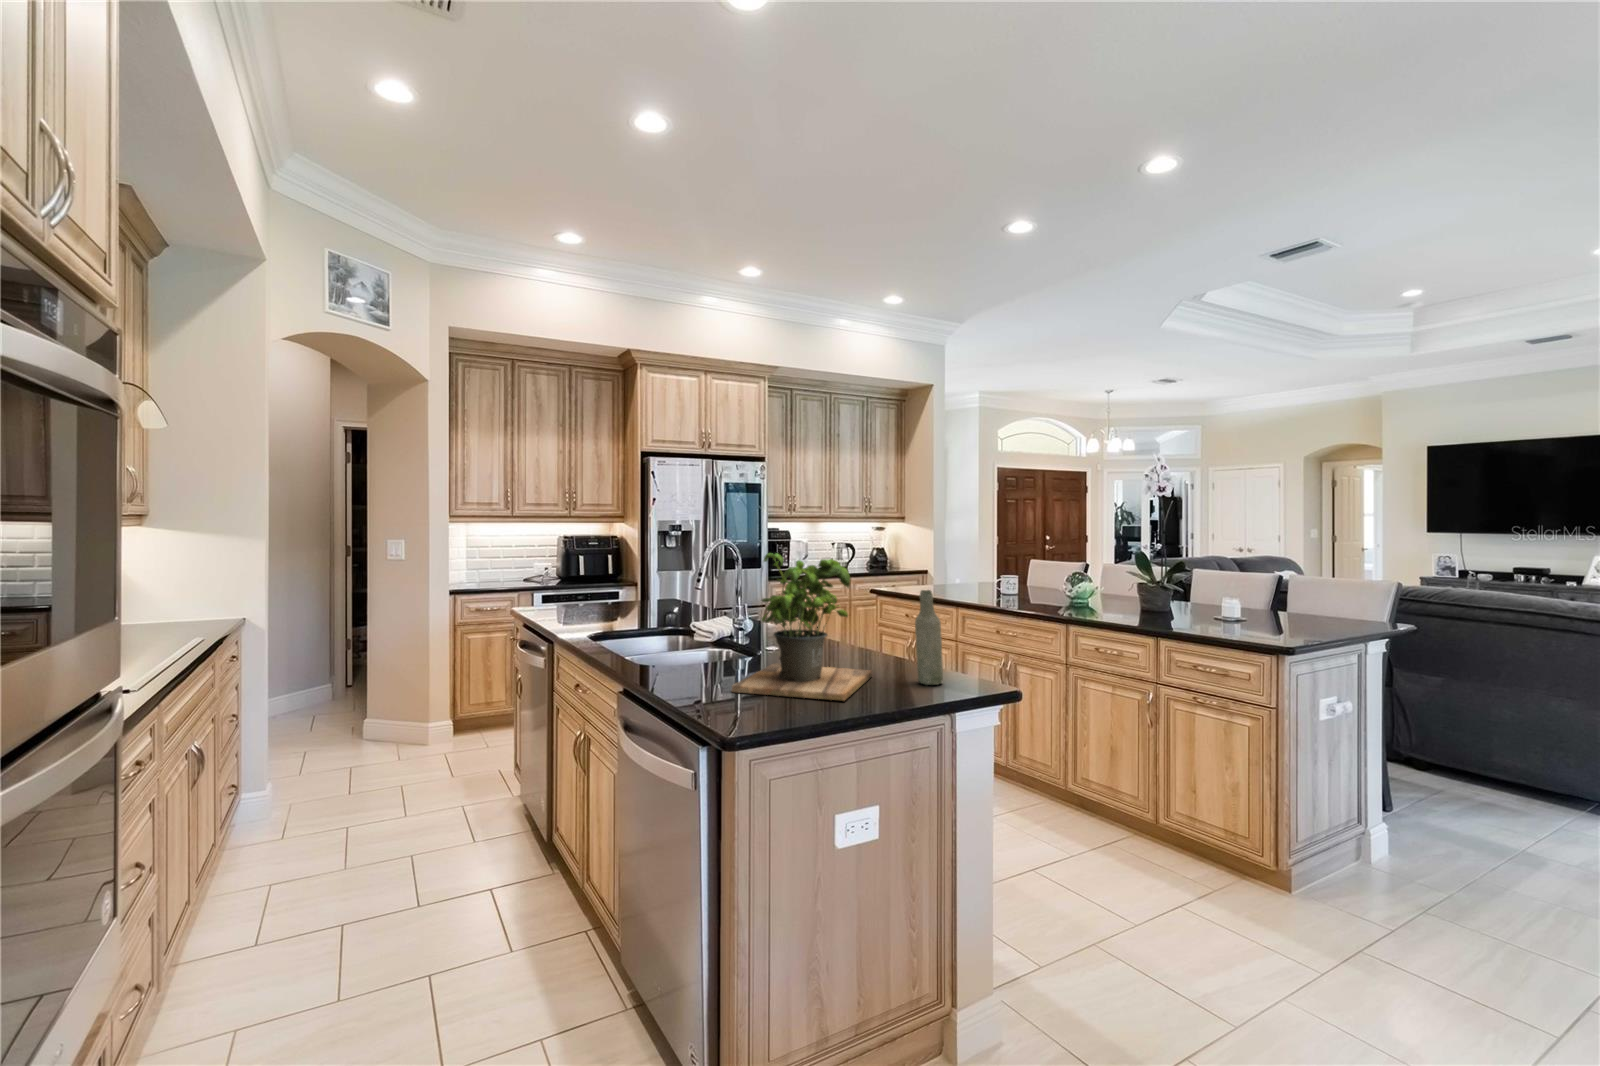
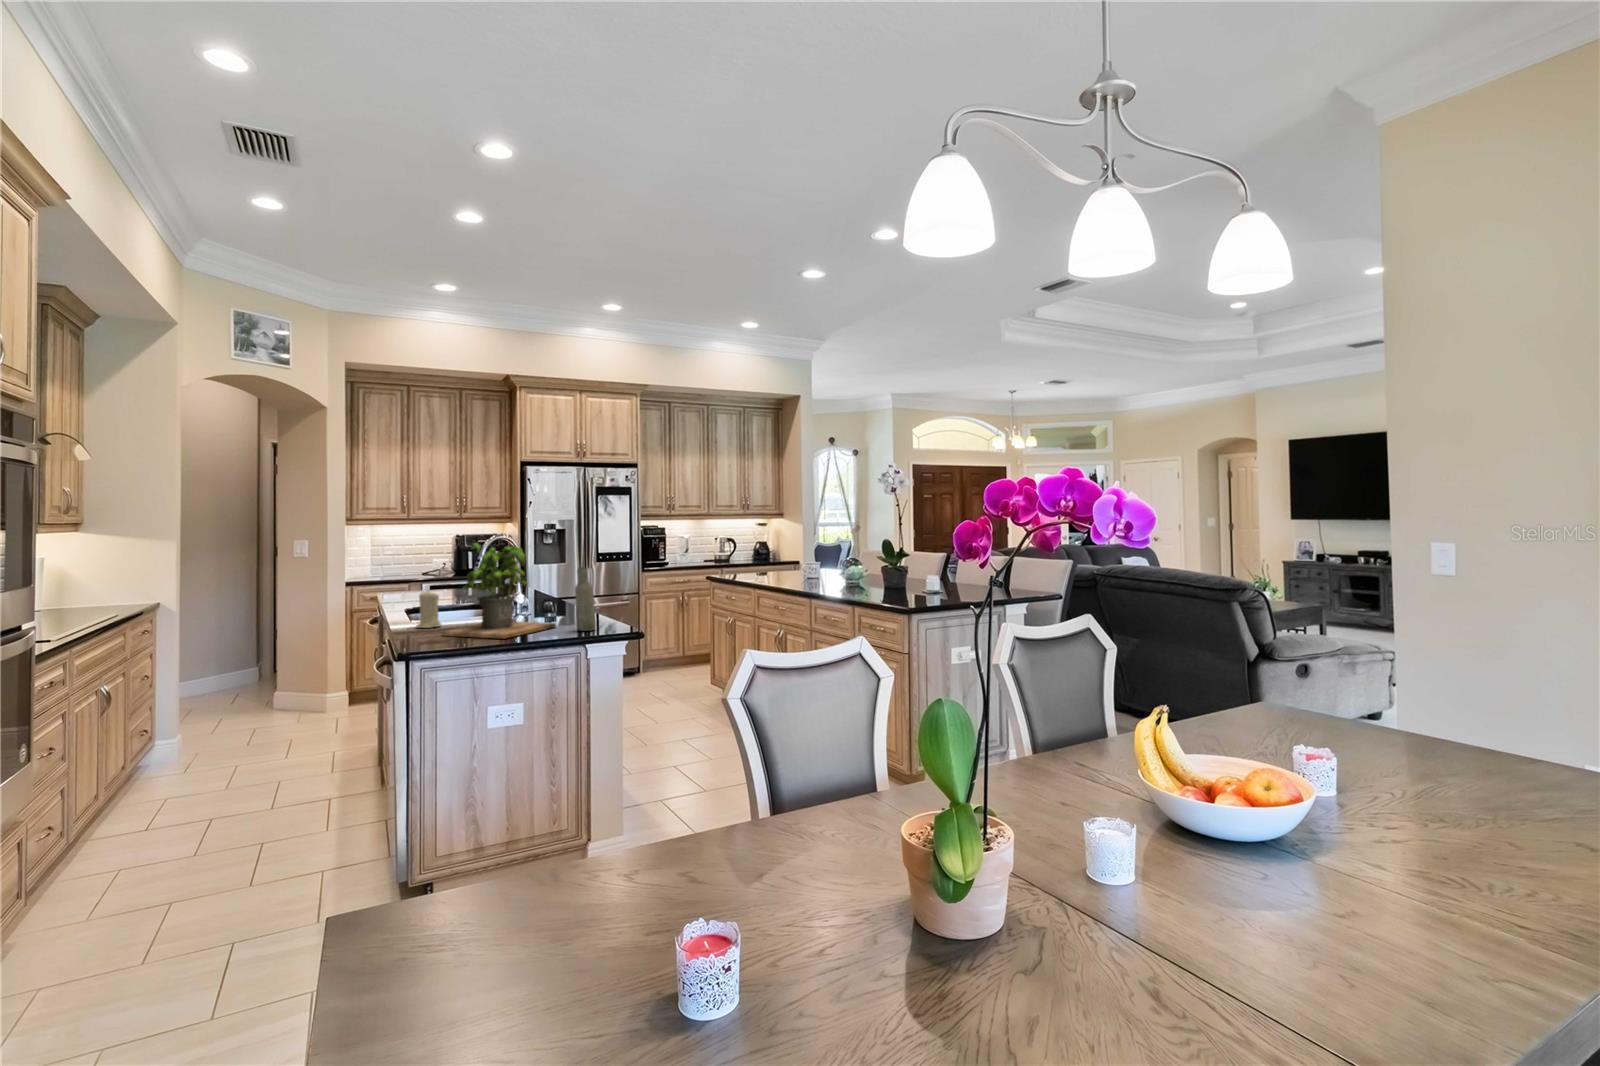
candle: none [668,620,699,675] -> present [416,592,441,628]

